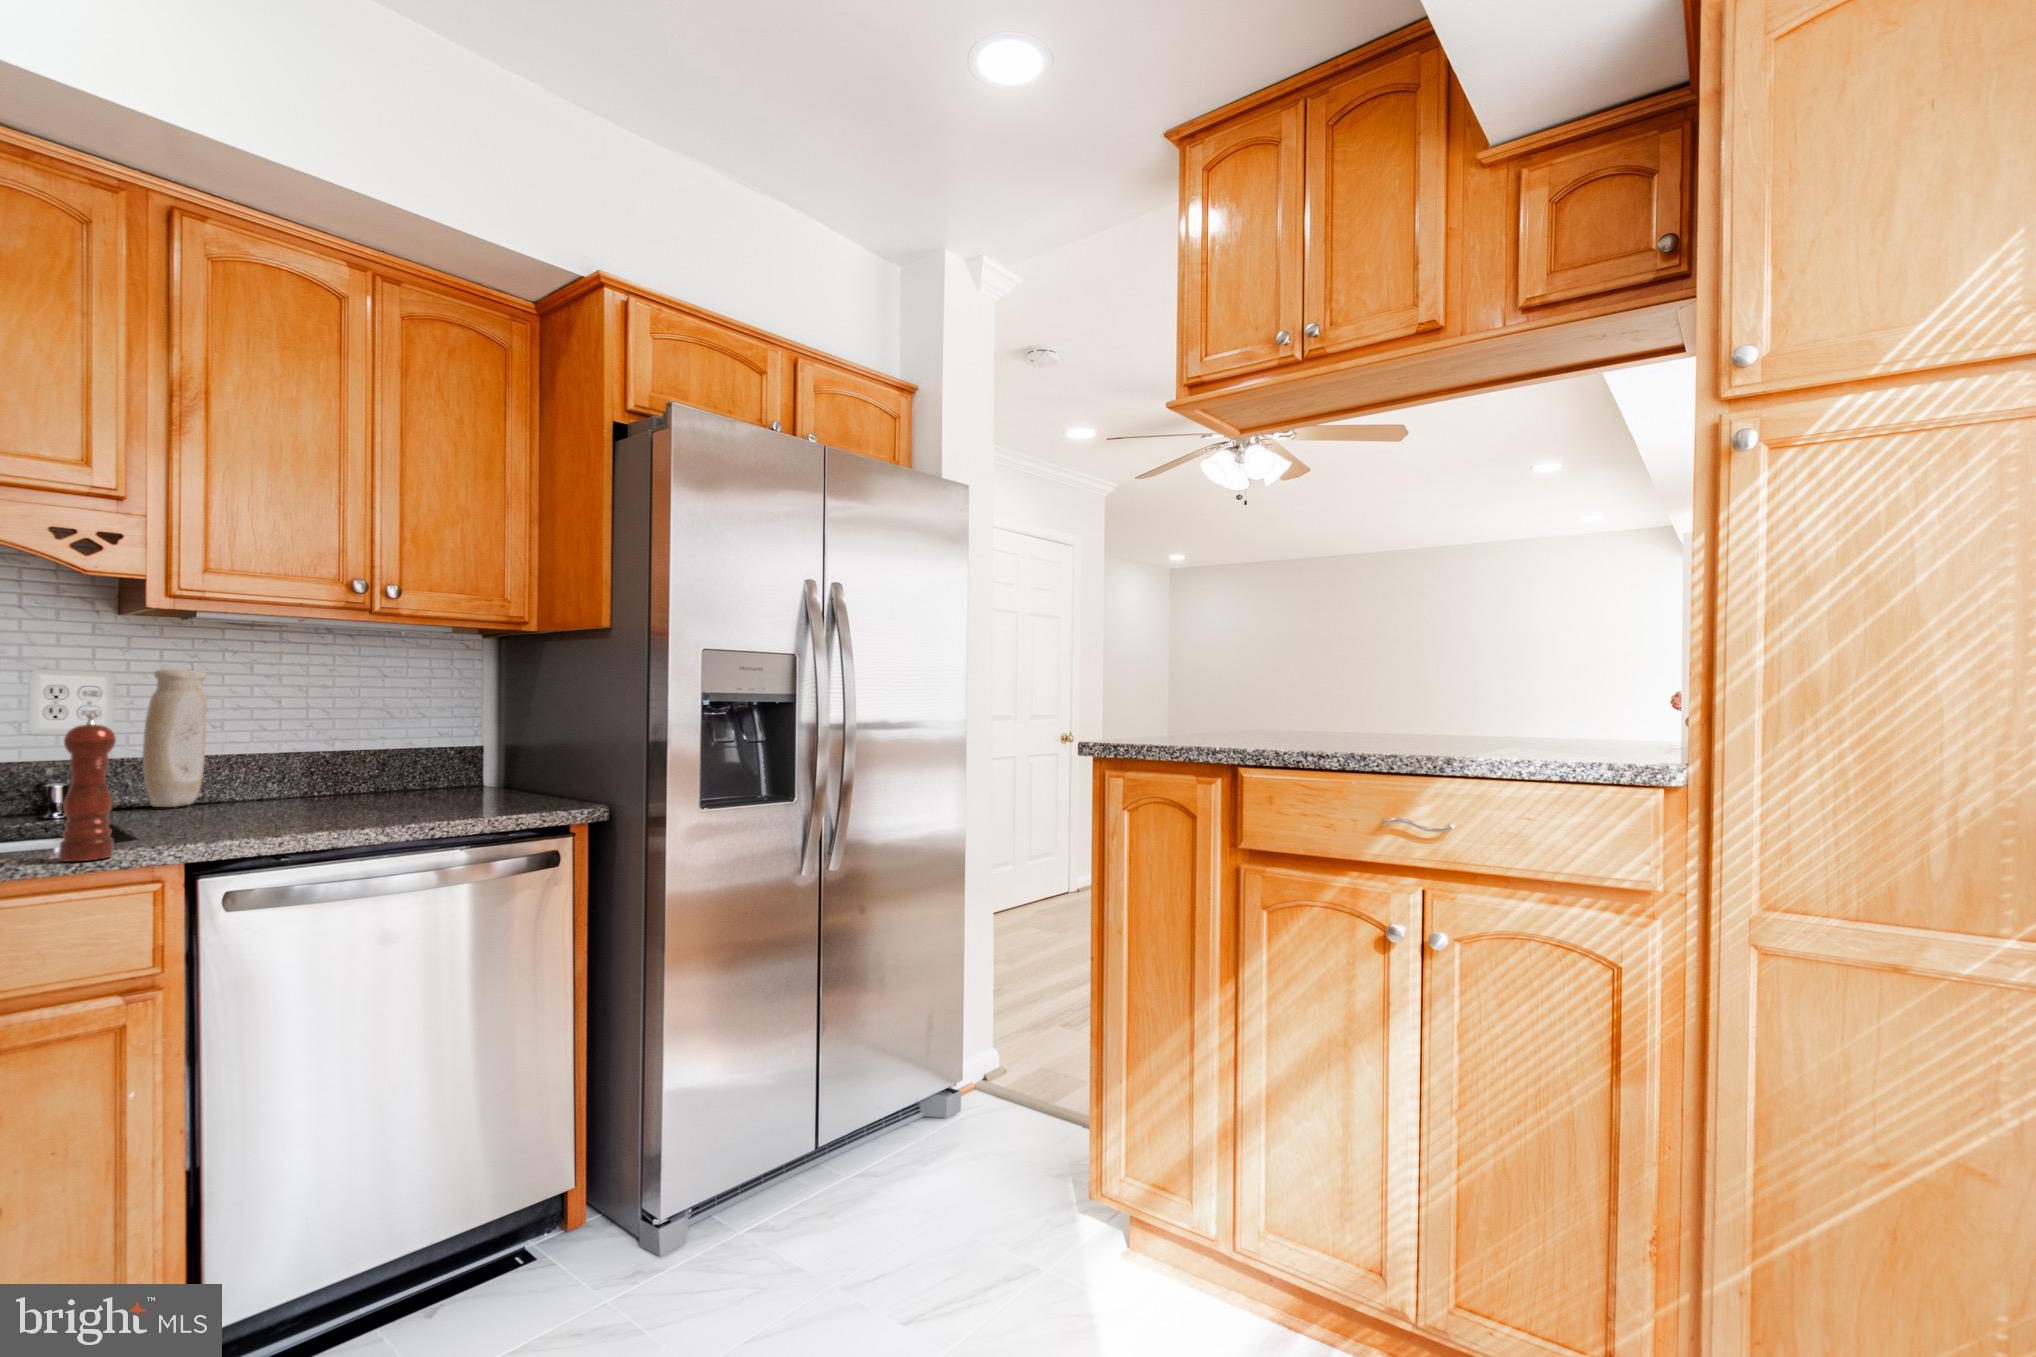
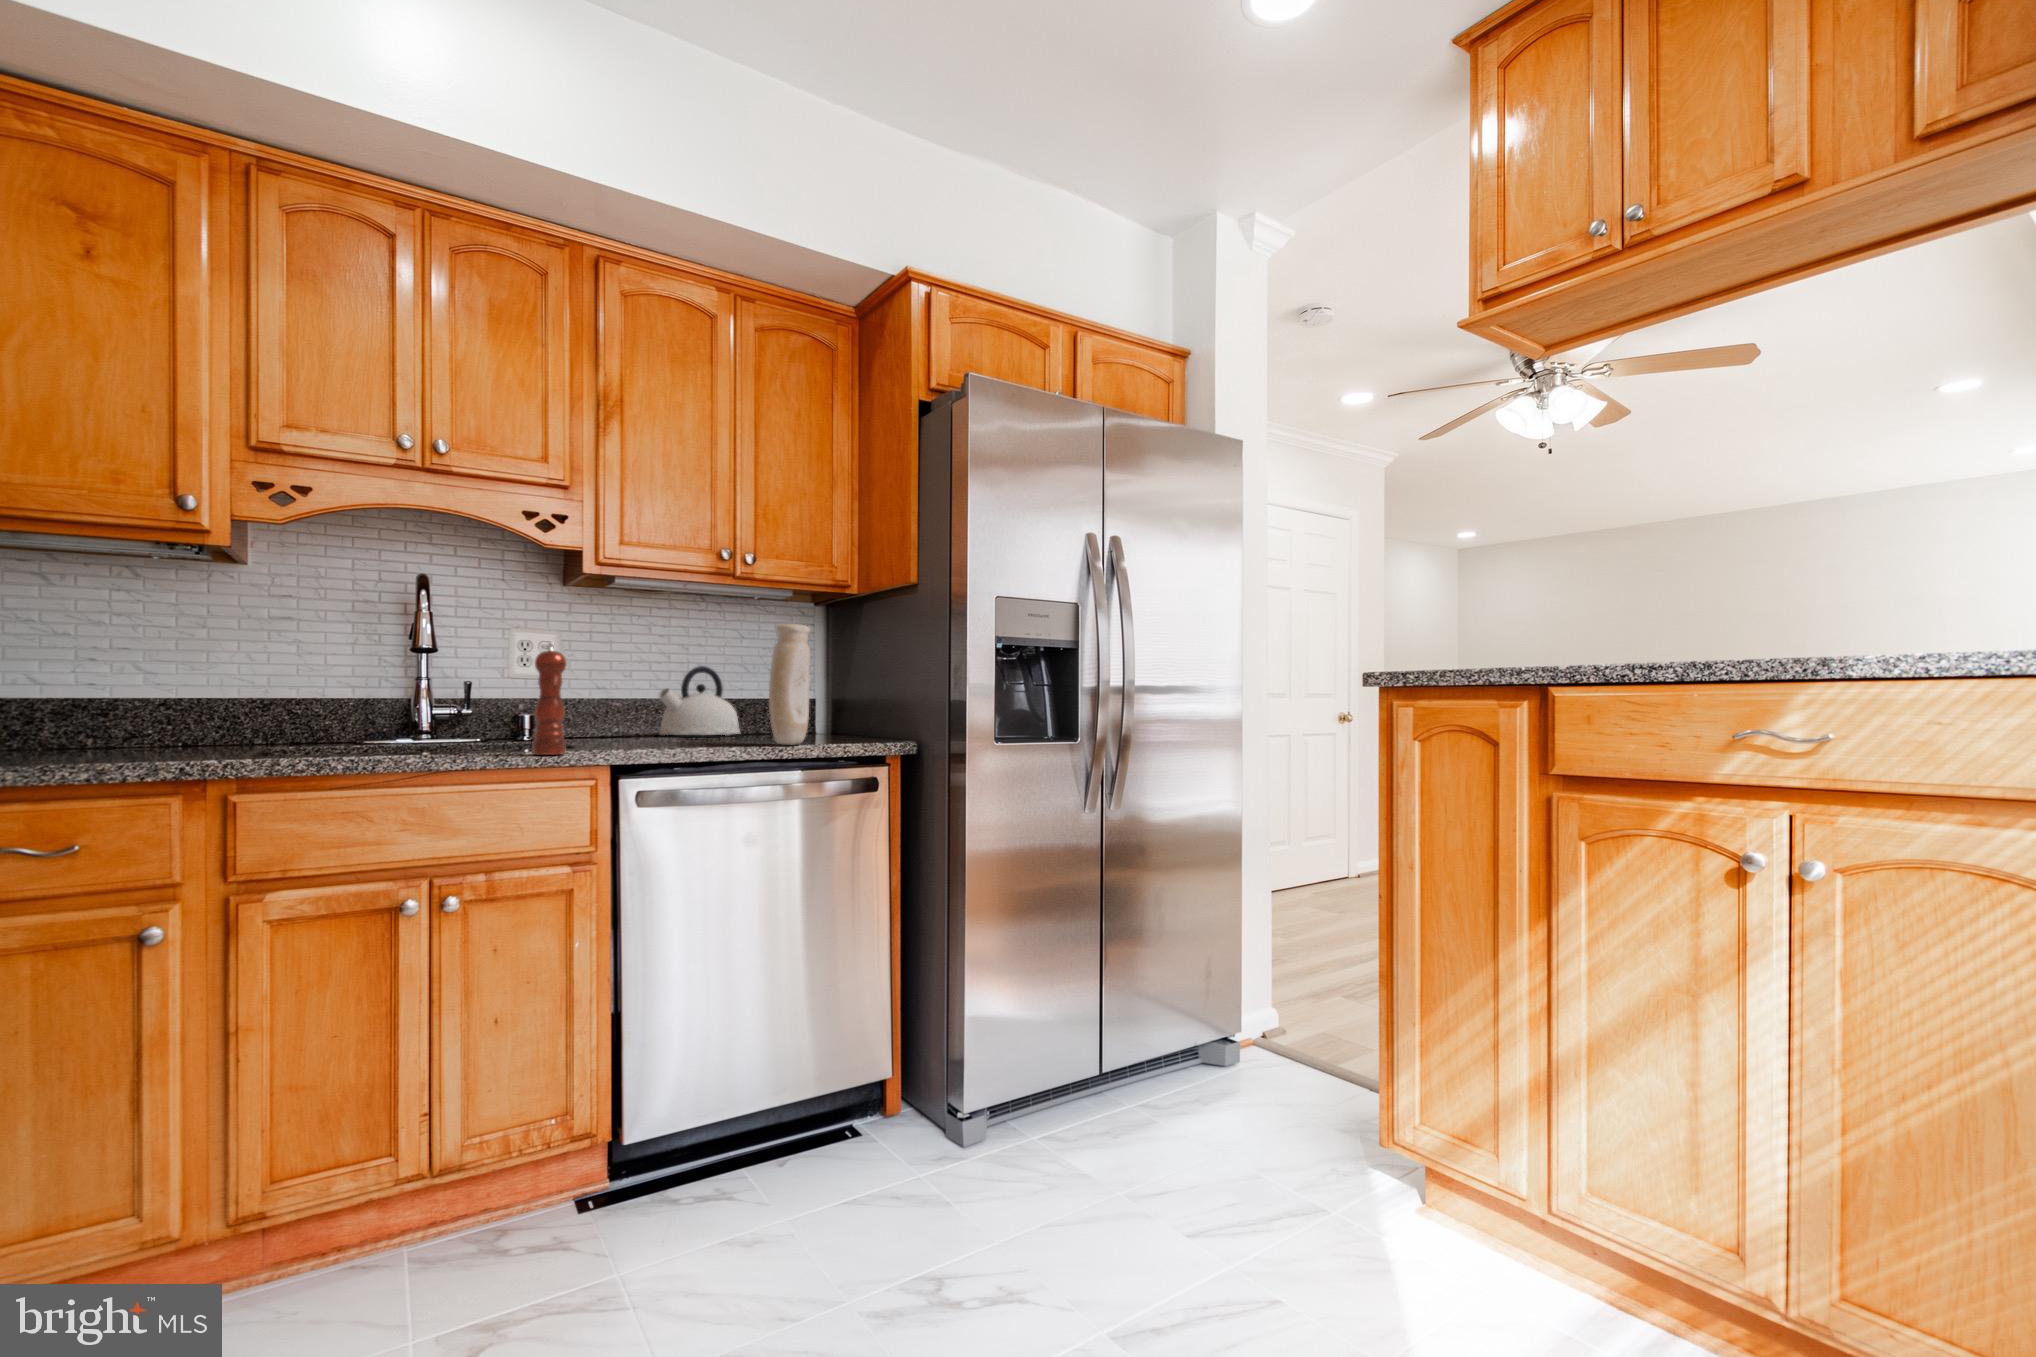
vase: present [143,669,207,807] -> present [769,624,810,745]
kettle: none [265,714,383,801] -> present [658,666,740,735]

